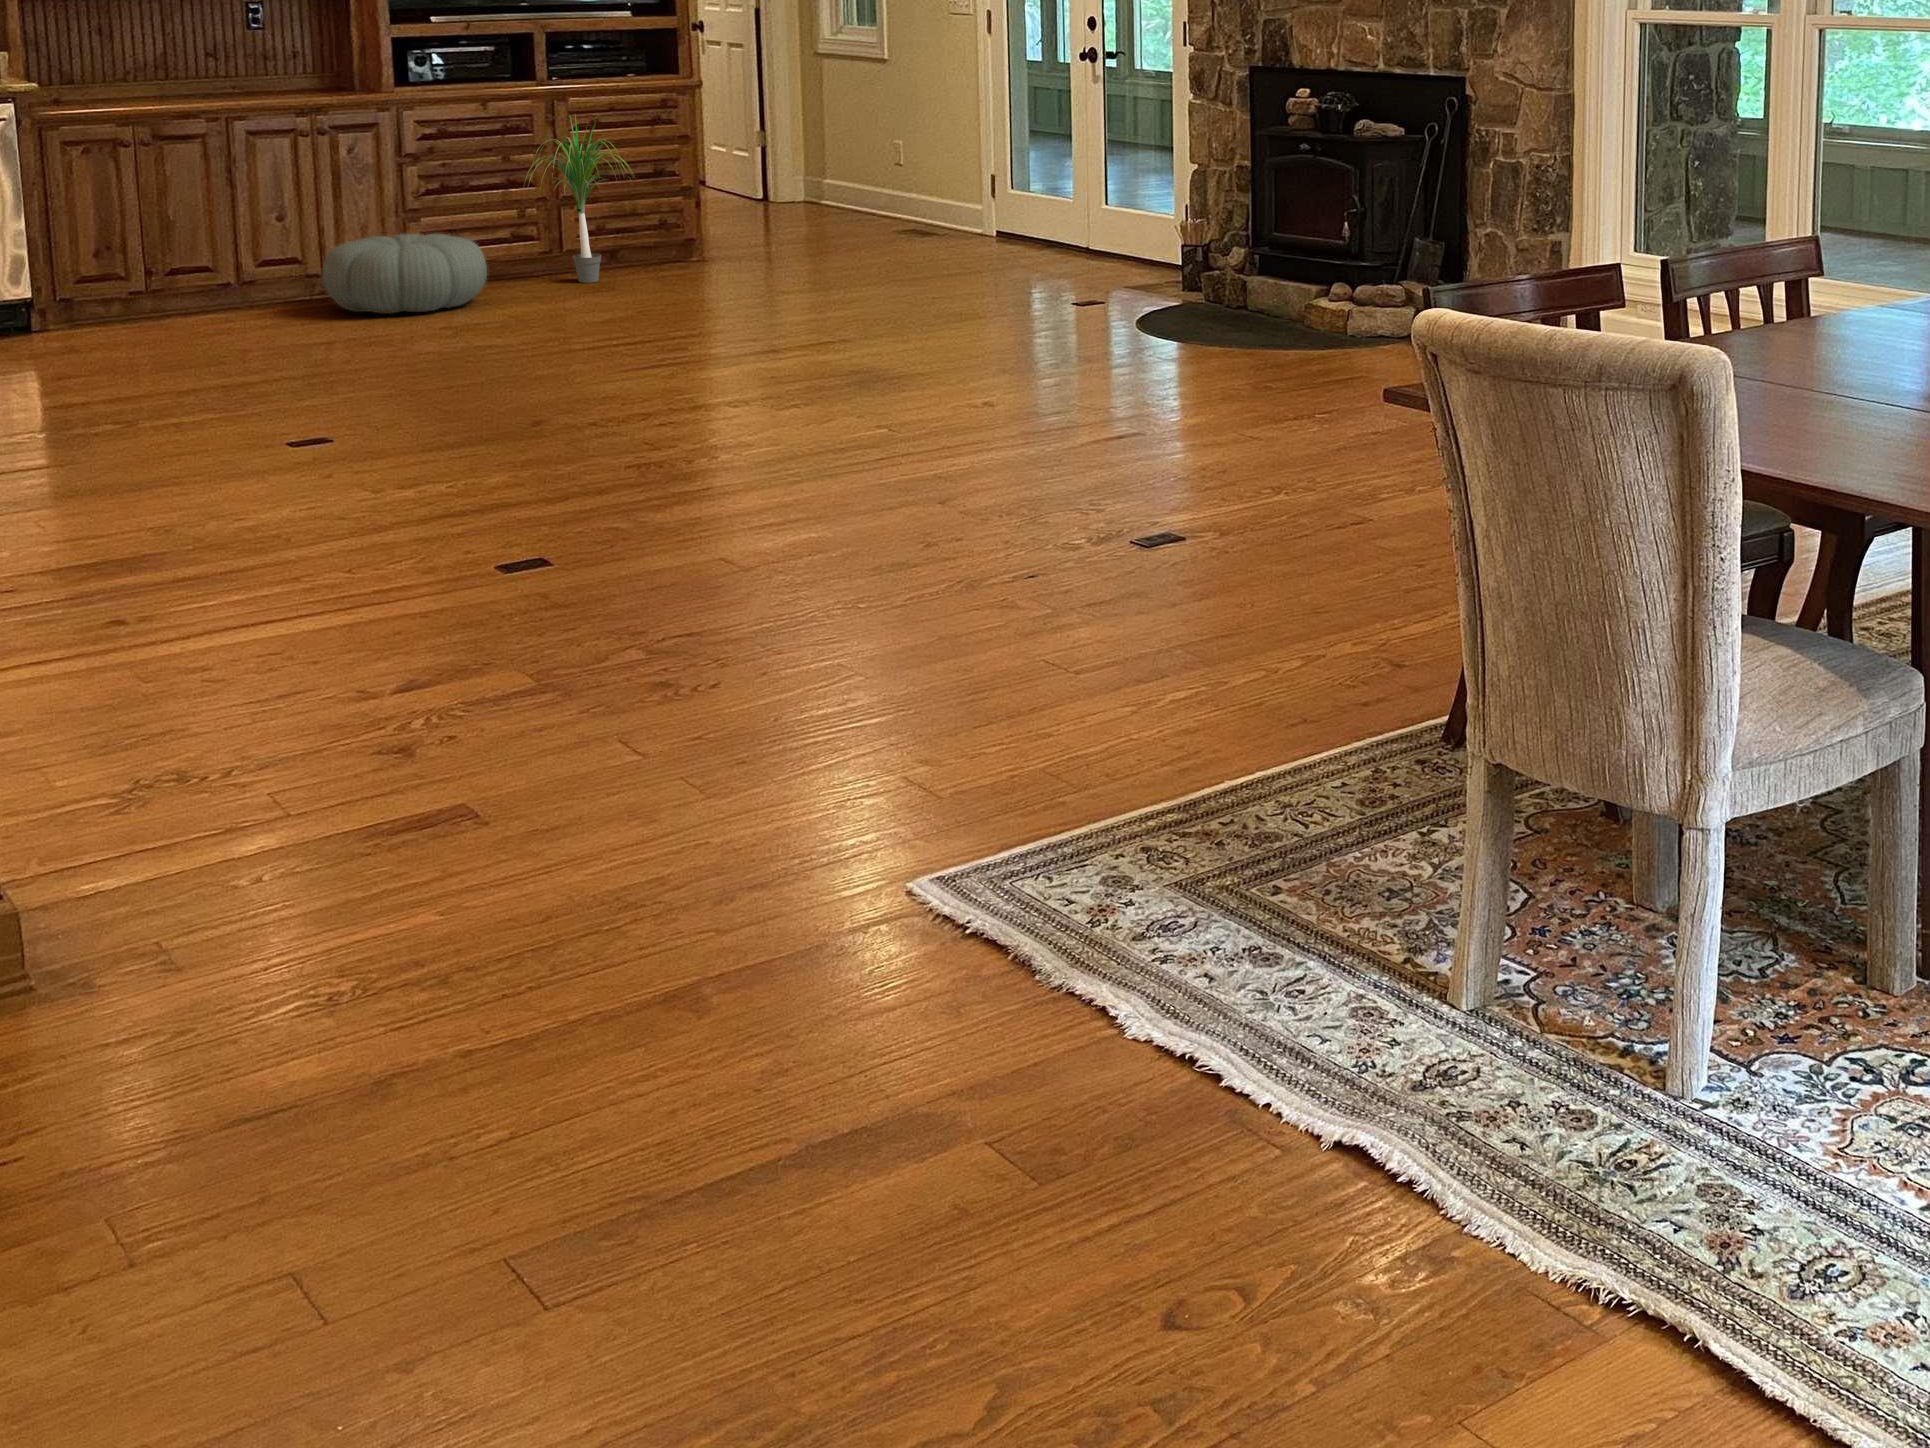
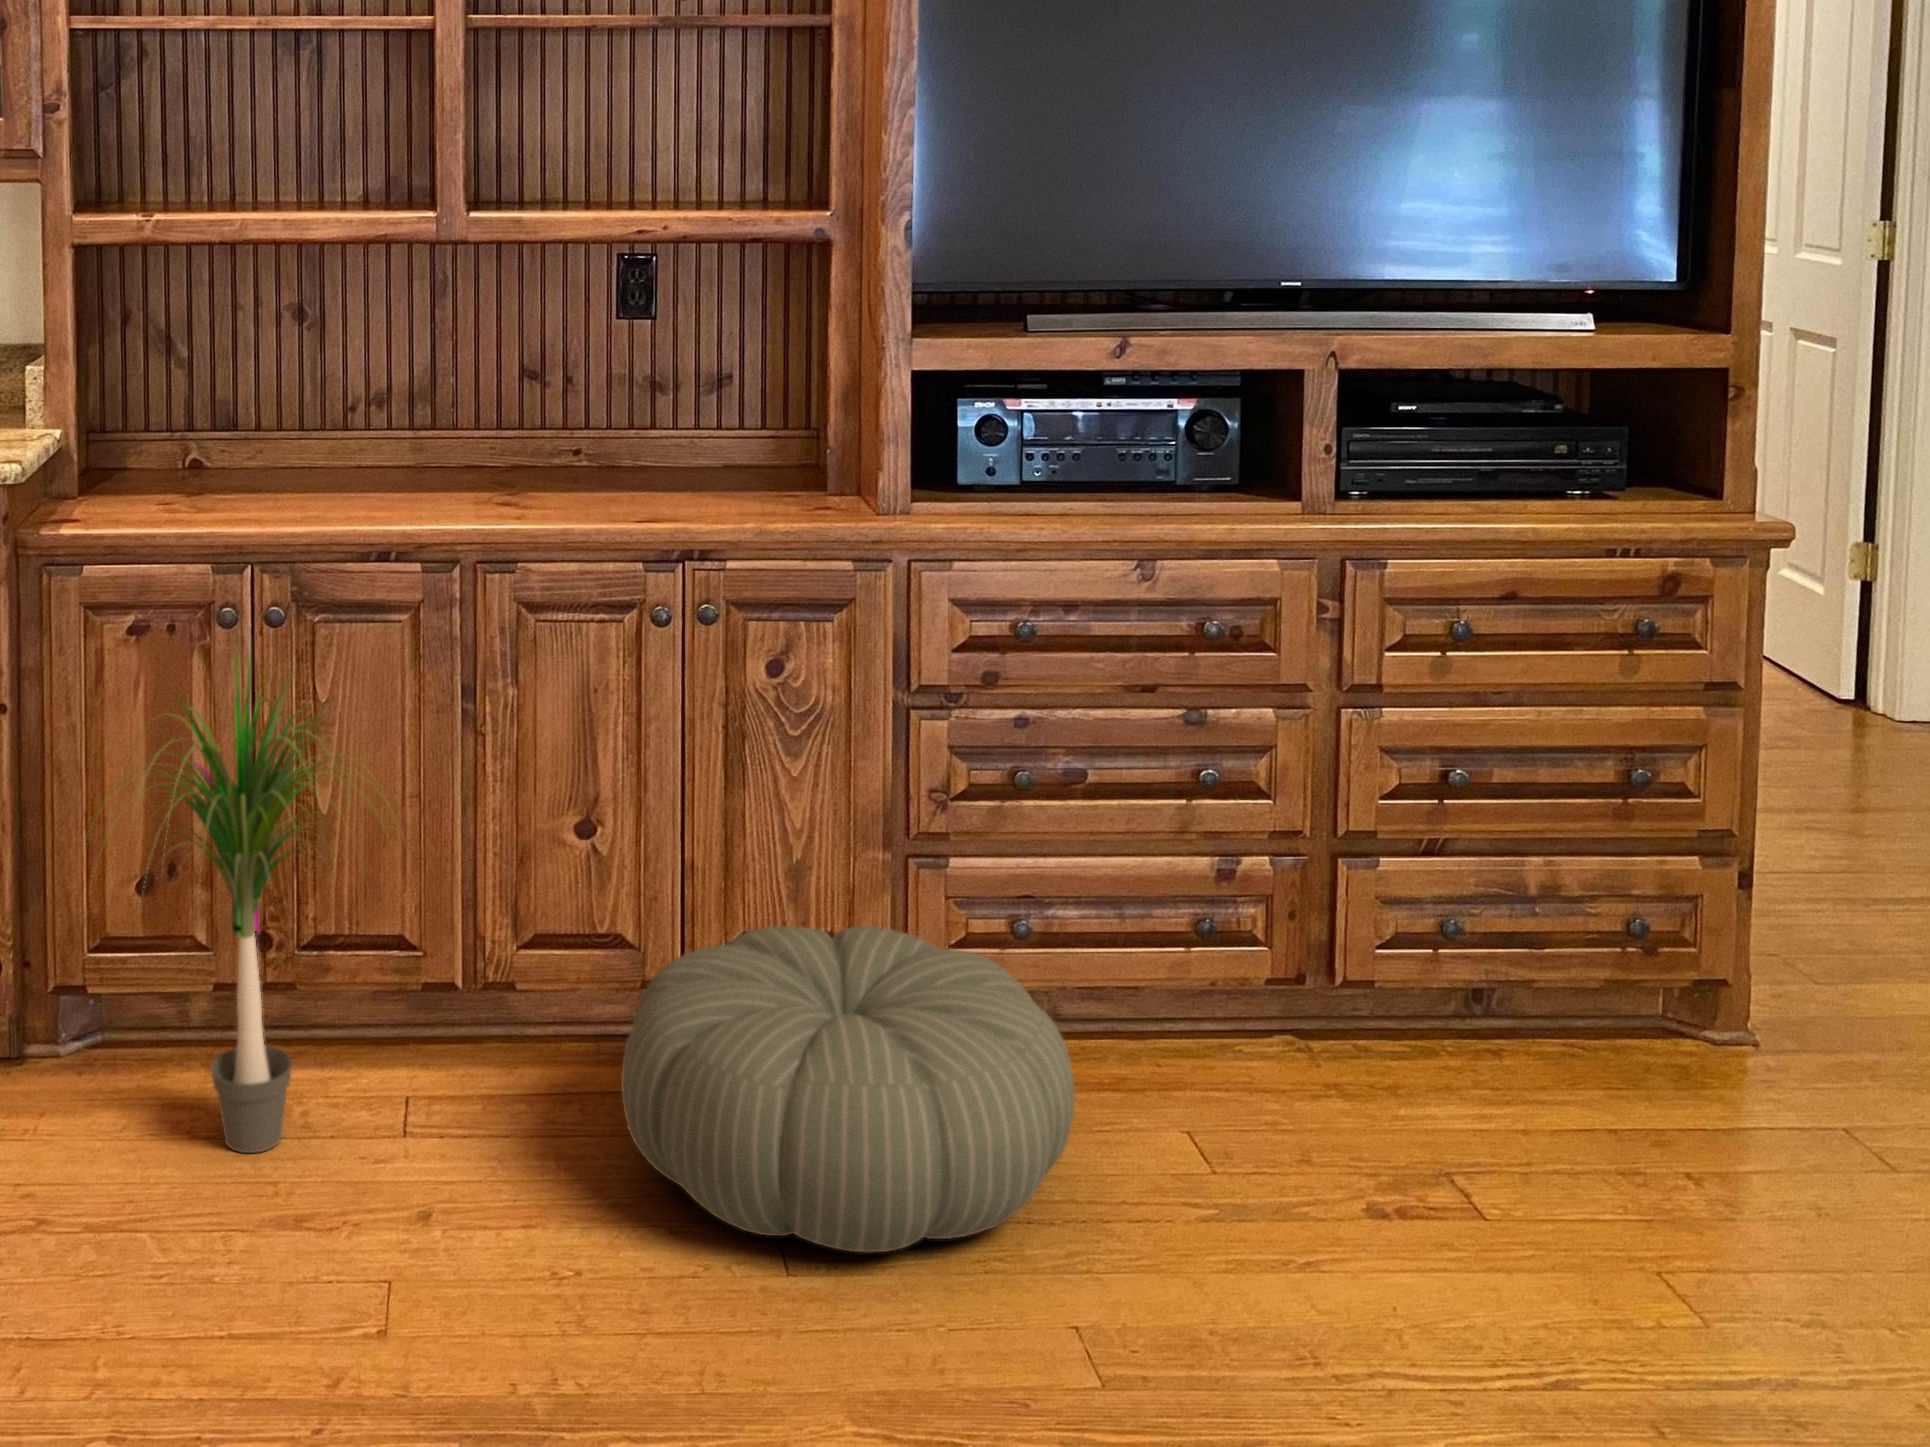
potted plant: present [526,118,626,283] -> present [91,645,388,1153]

